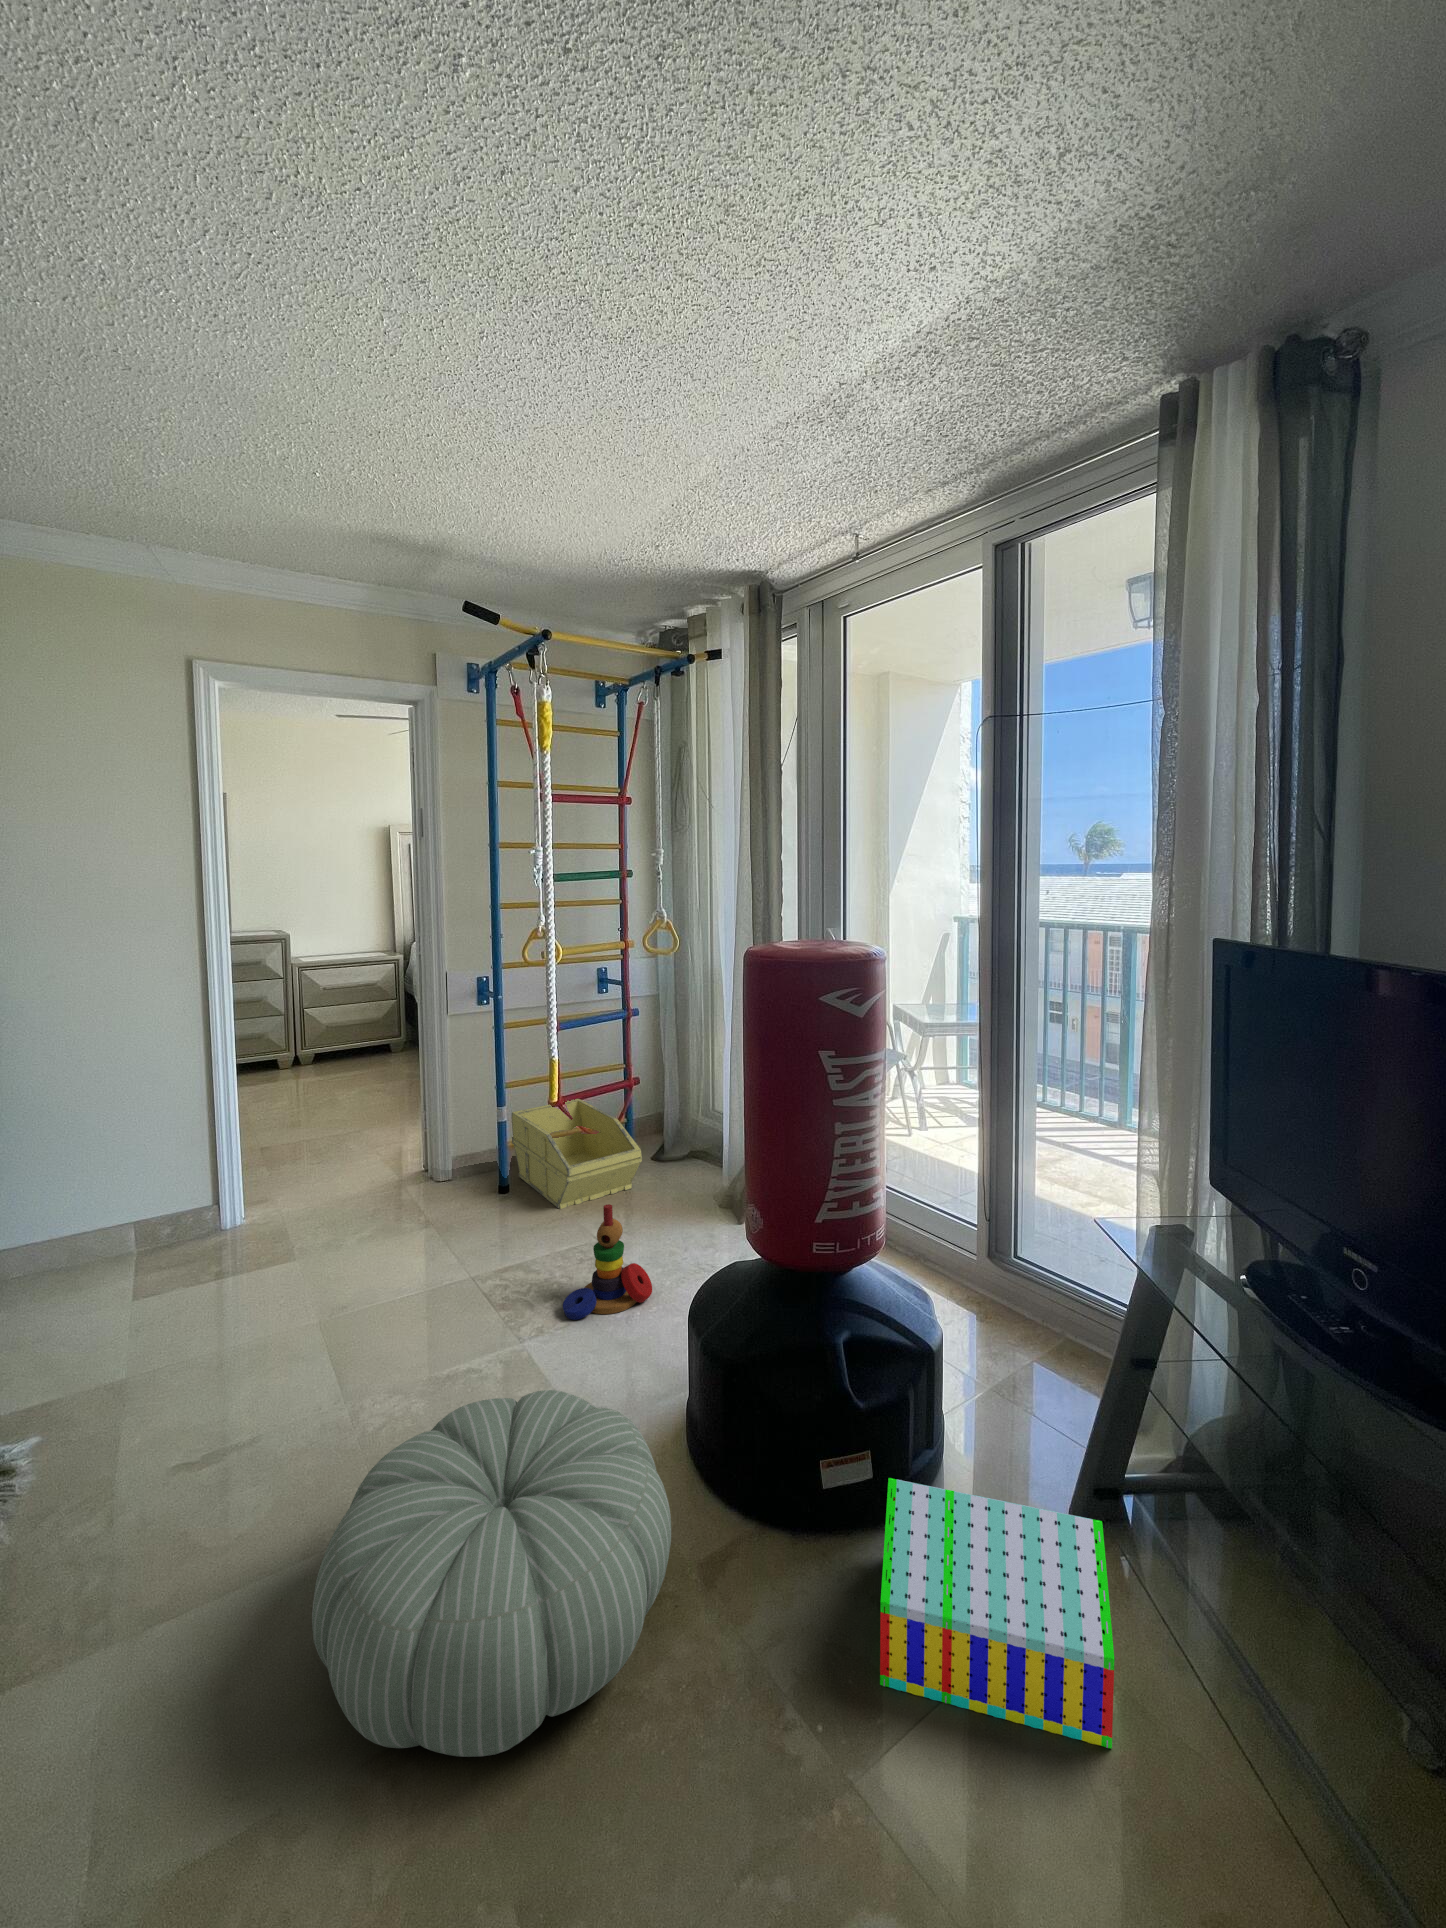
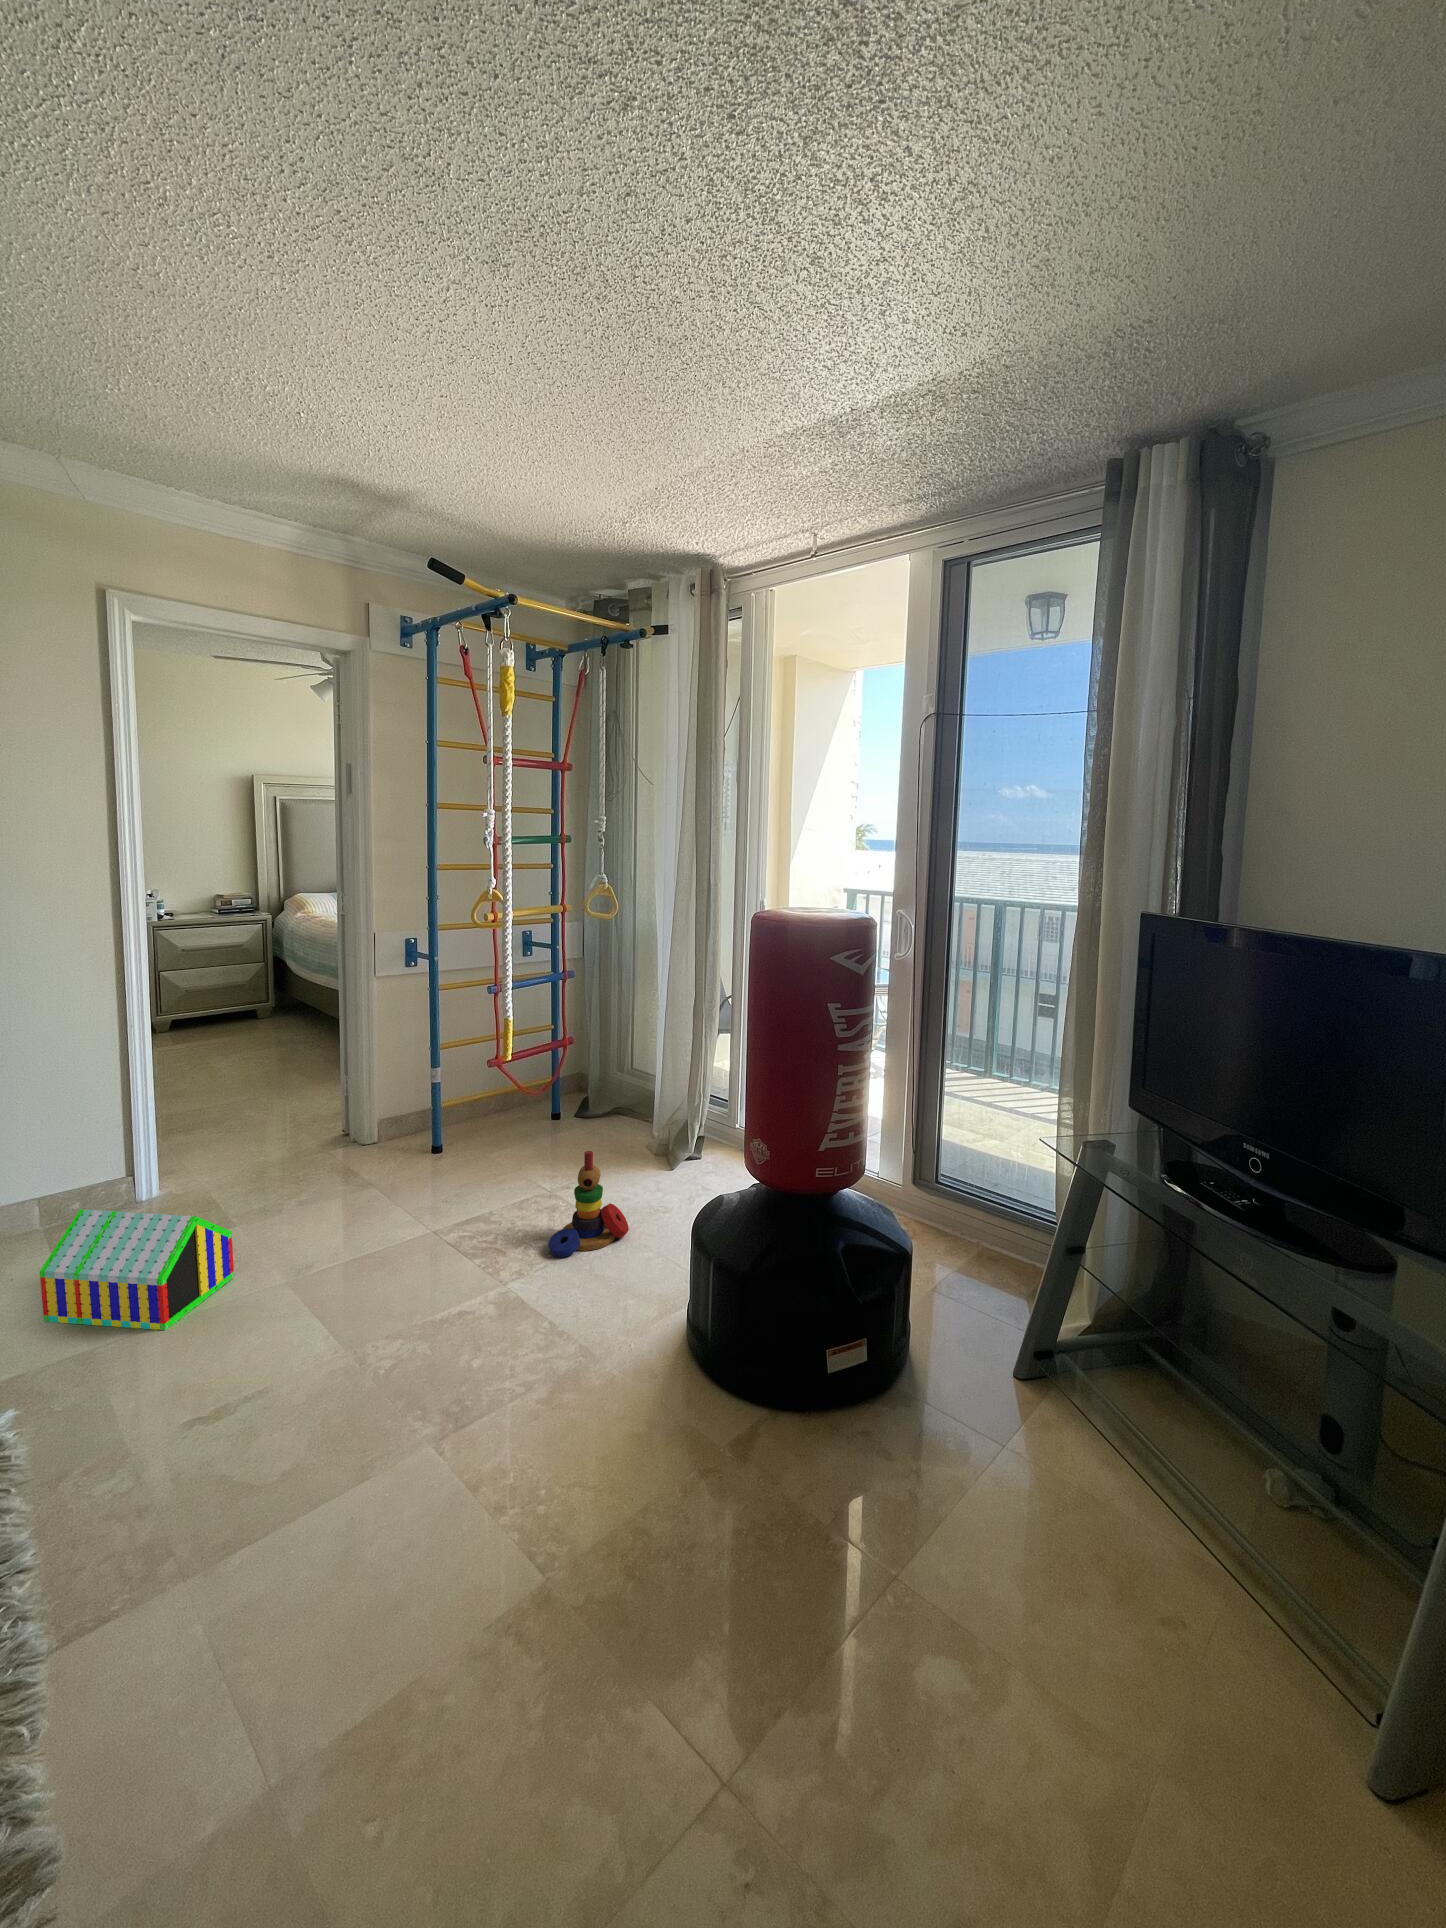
storage bin: present [511,1099,642,1209] -> none [447,1058,587,1163]
pouf: present [312,1390,671,1757] -> none [431,1308,732,1601]
toy house: present [880,1478,1114,1748] -> present [40,1209,234,1330]

